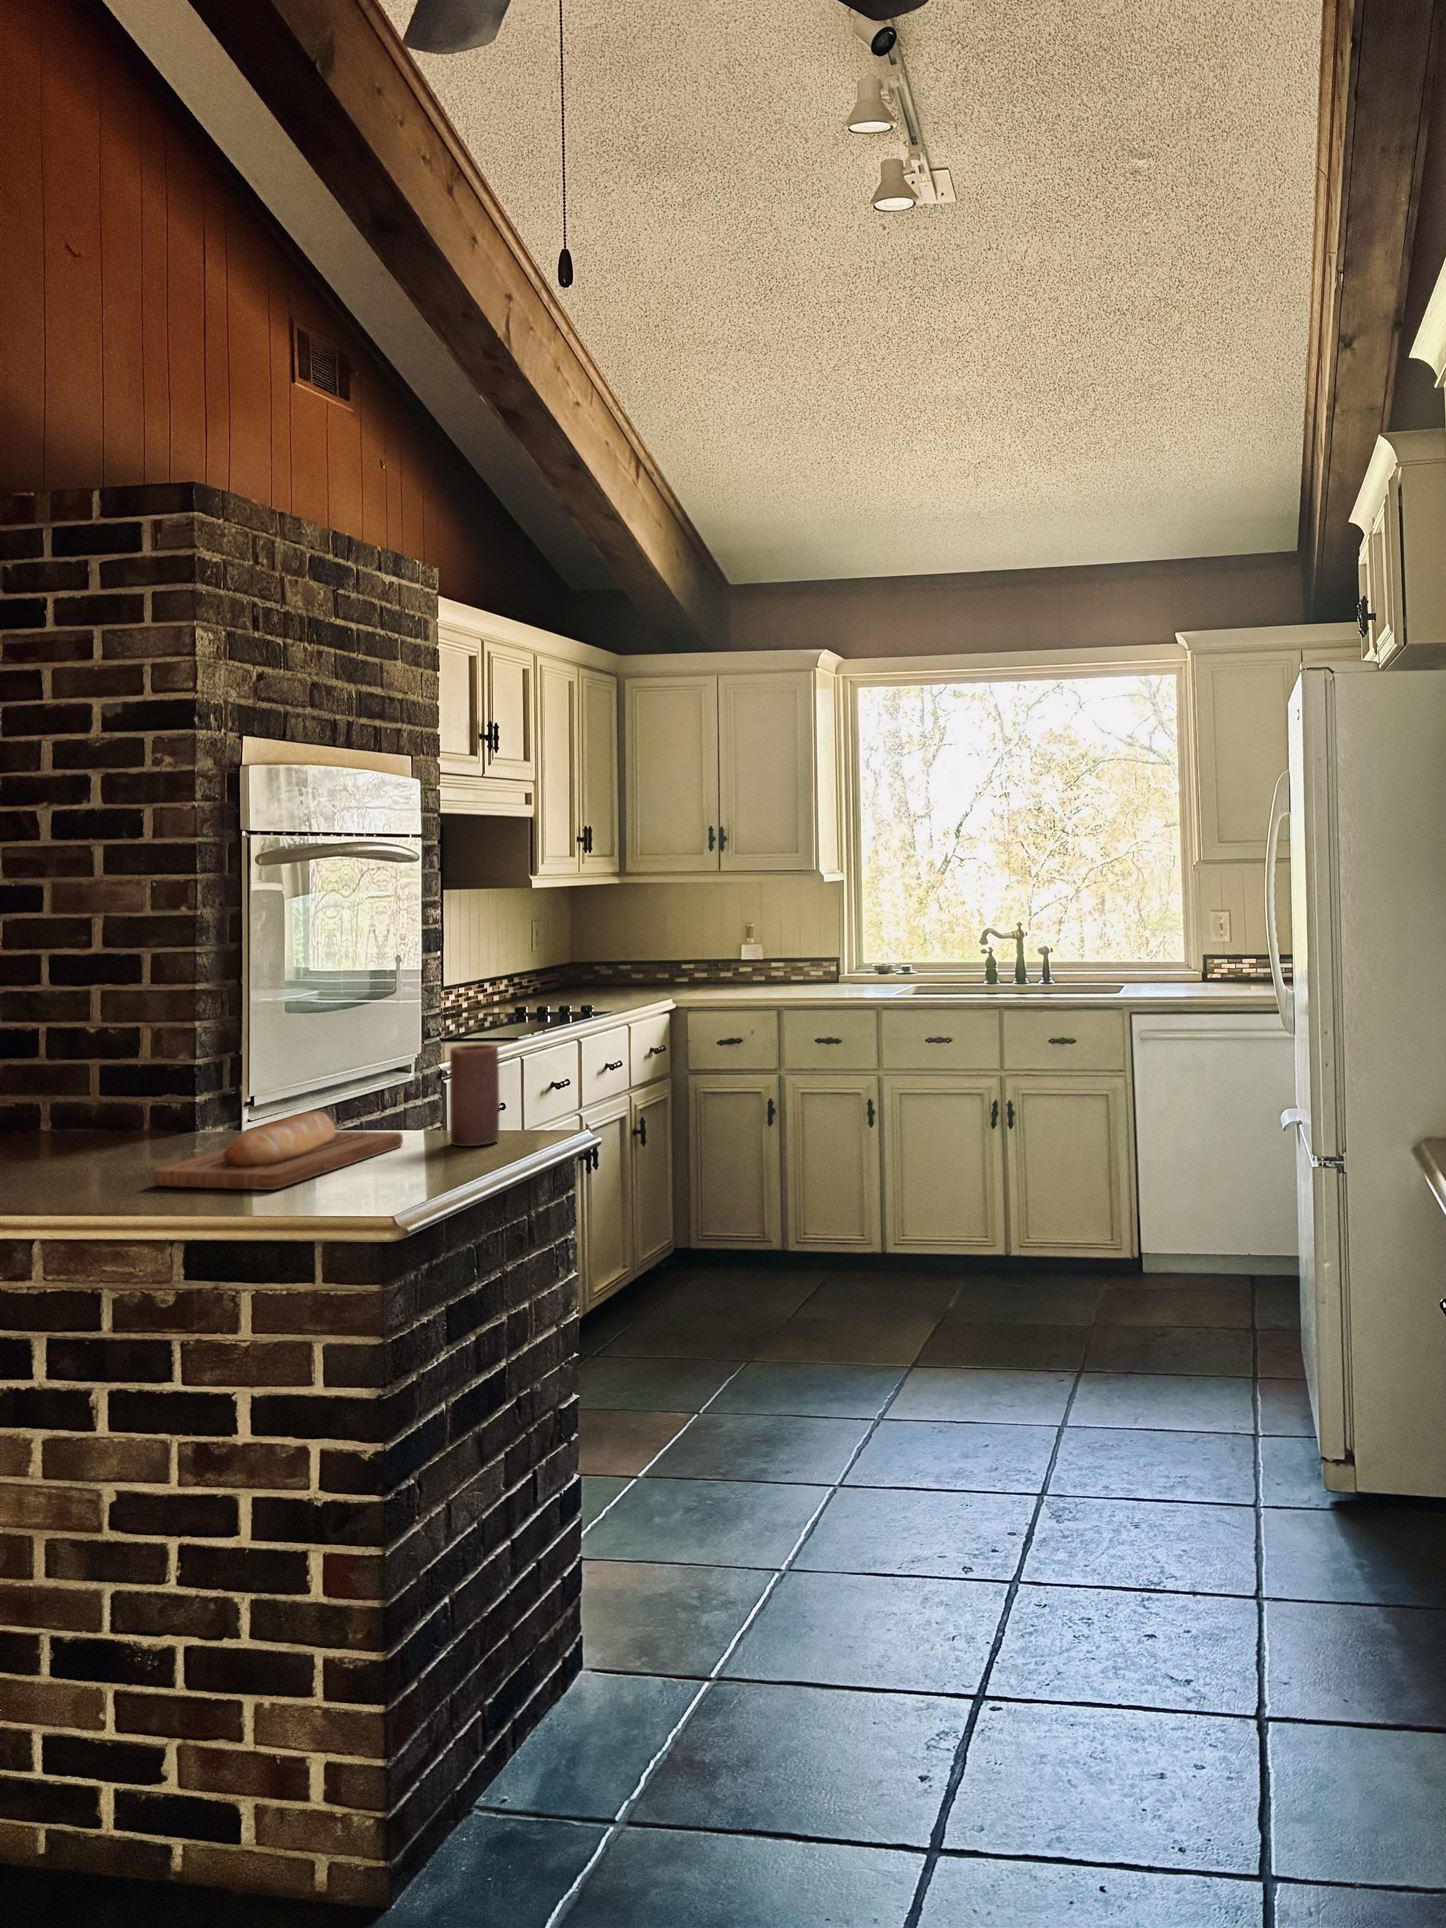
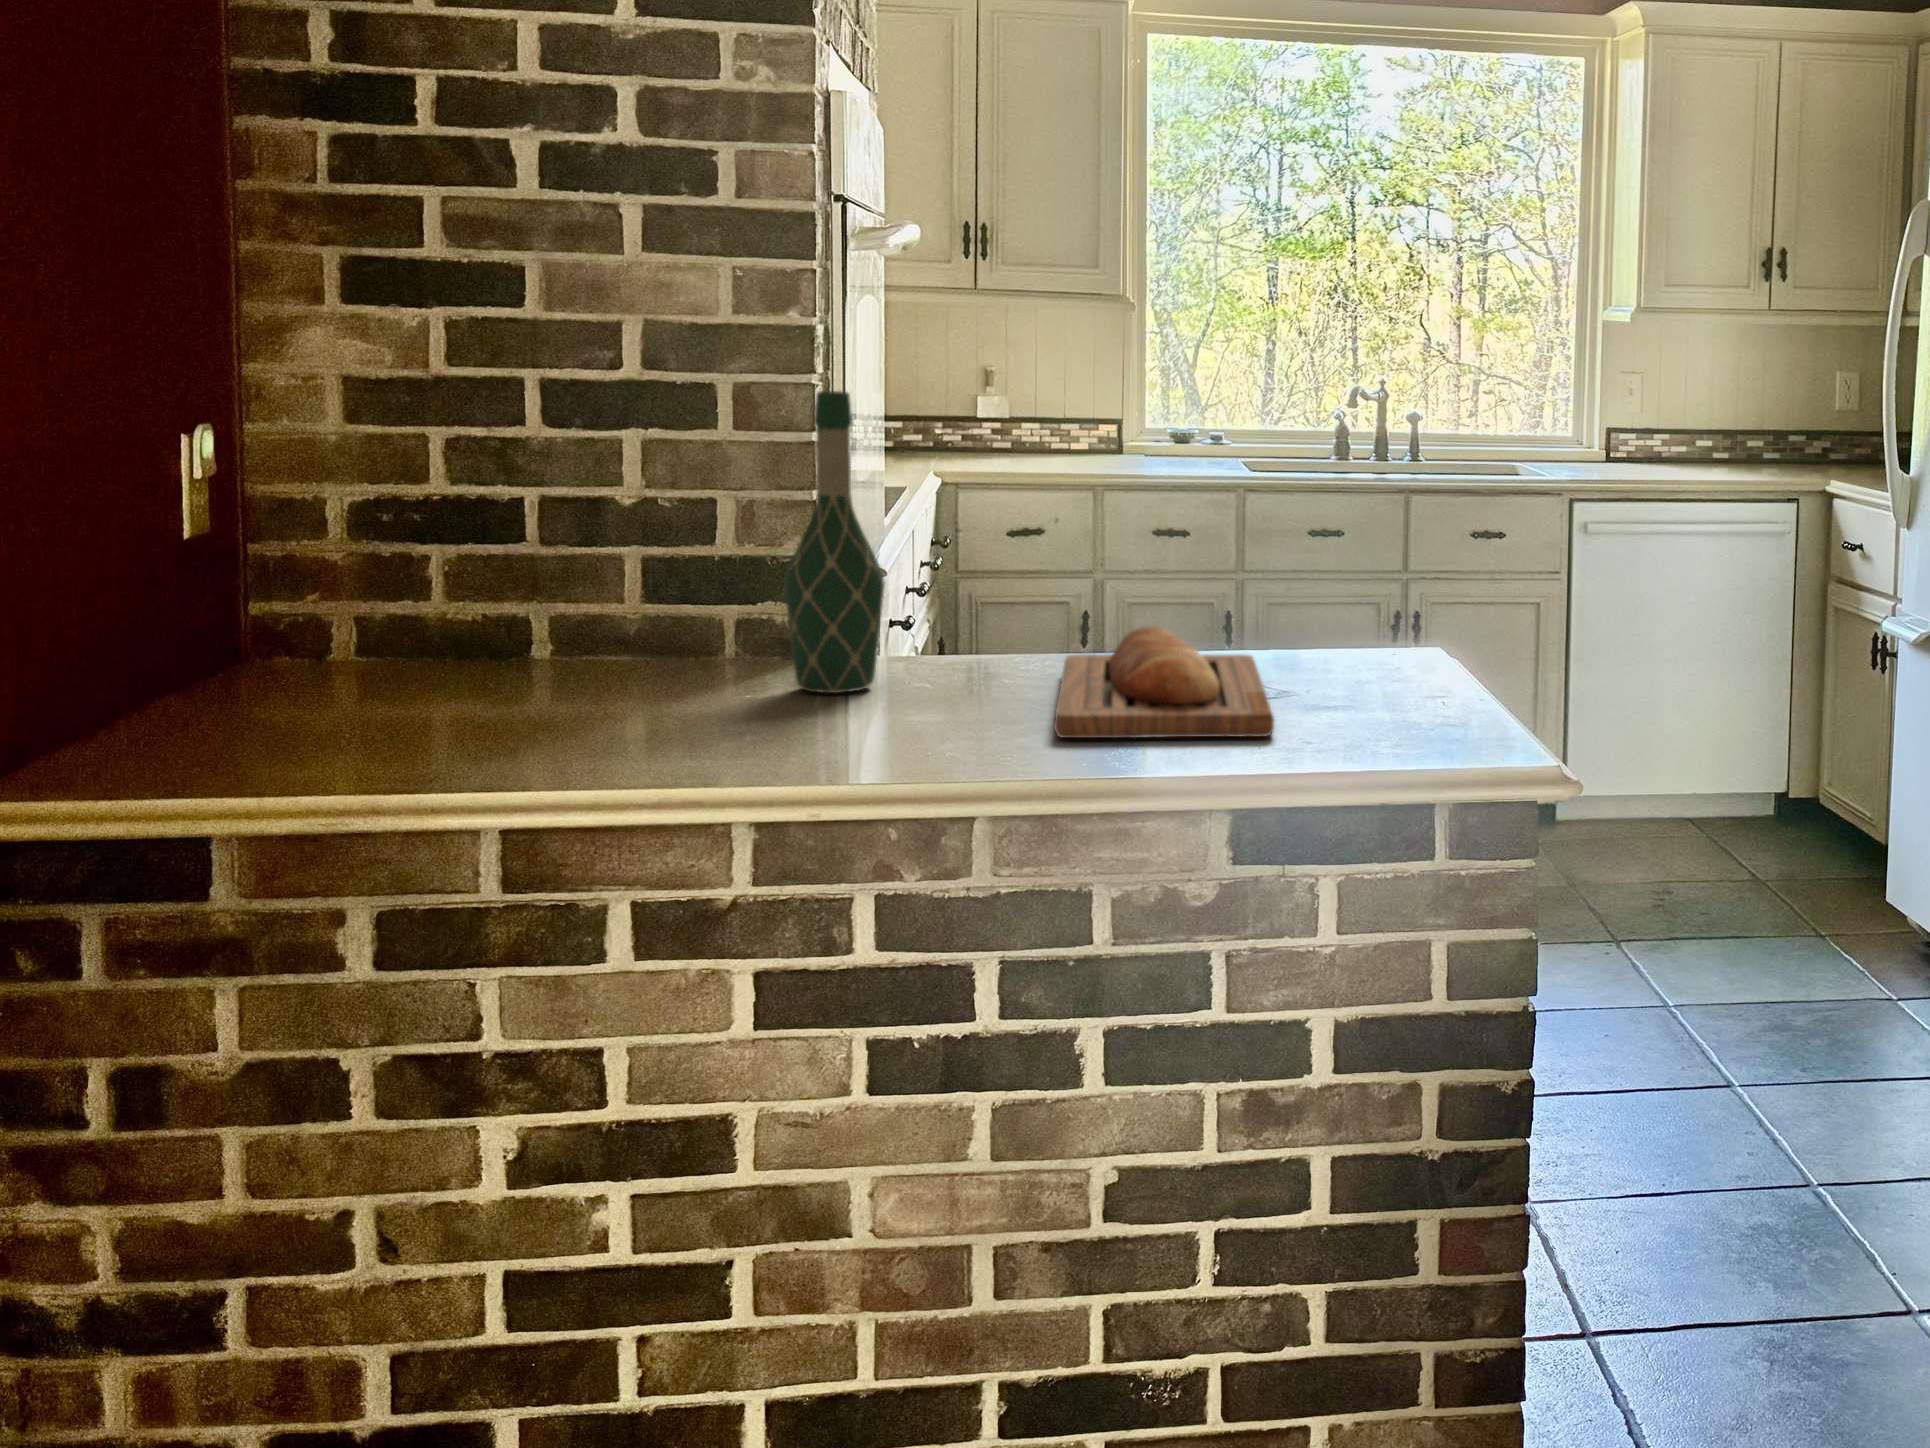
wine bottle: none [103,957,169,1151] -> present [784,391,885,693]
candle: present [450,1044,500,1146] -> none [1311,529,1382,671]

